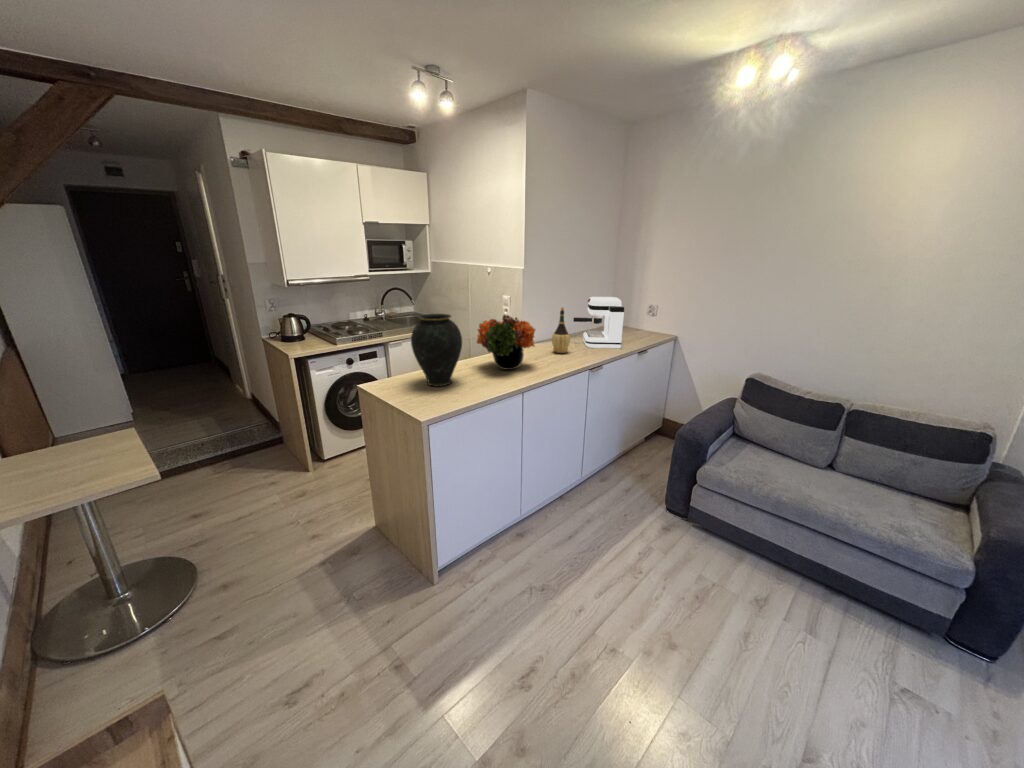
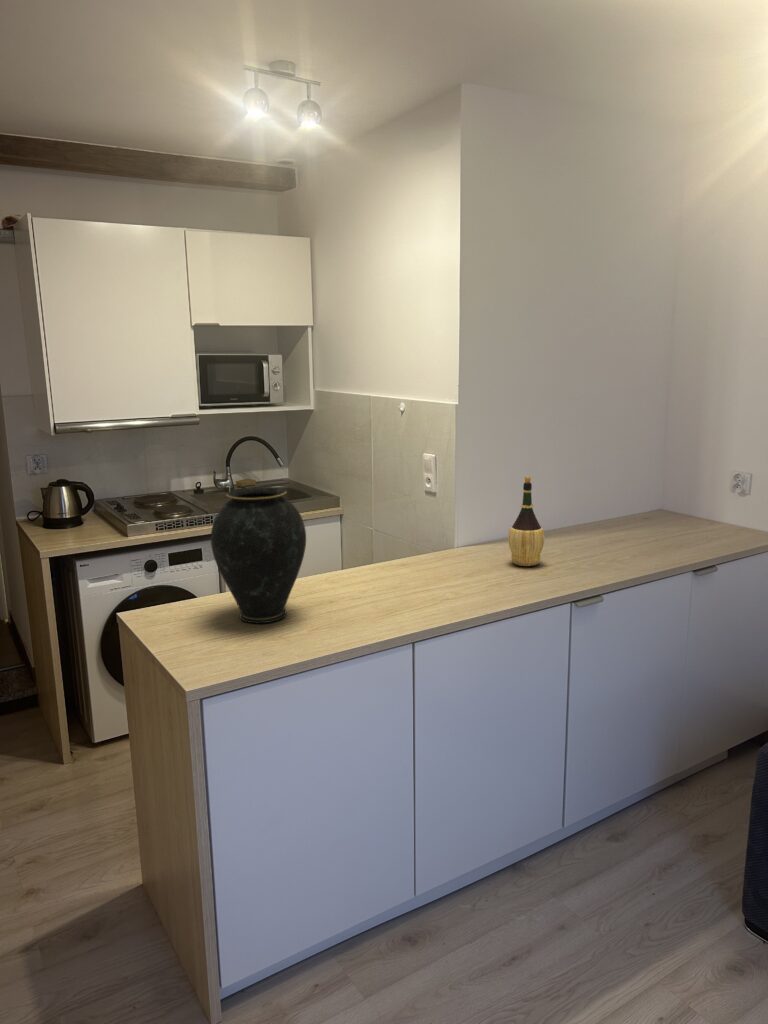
coffee maker: present [573,297,624,349] -> none [560,456,659,560]
flower arrangement: present [477,315,535,370] -> none [345,490,462,596]

